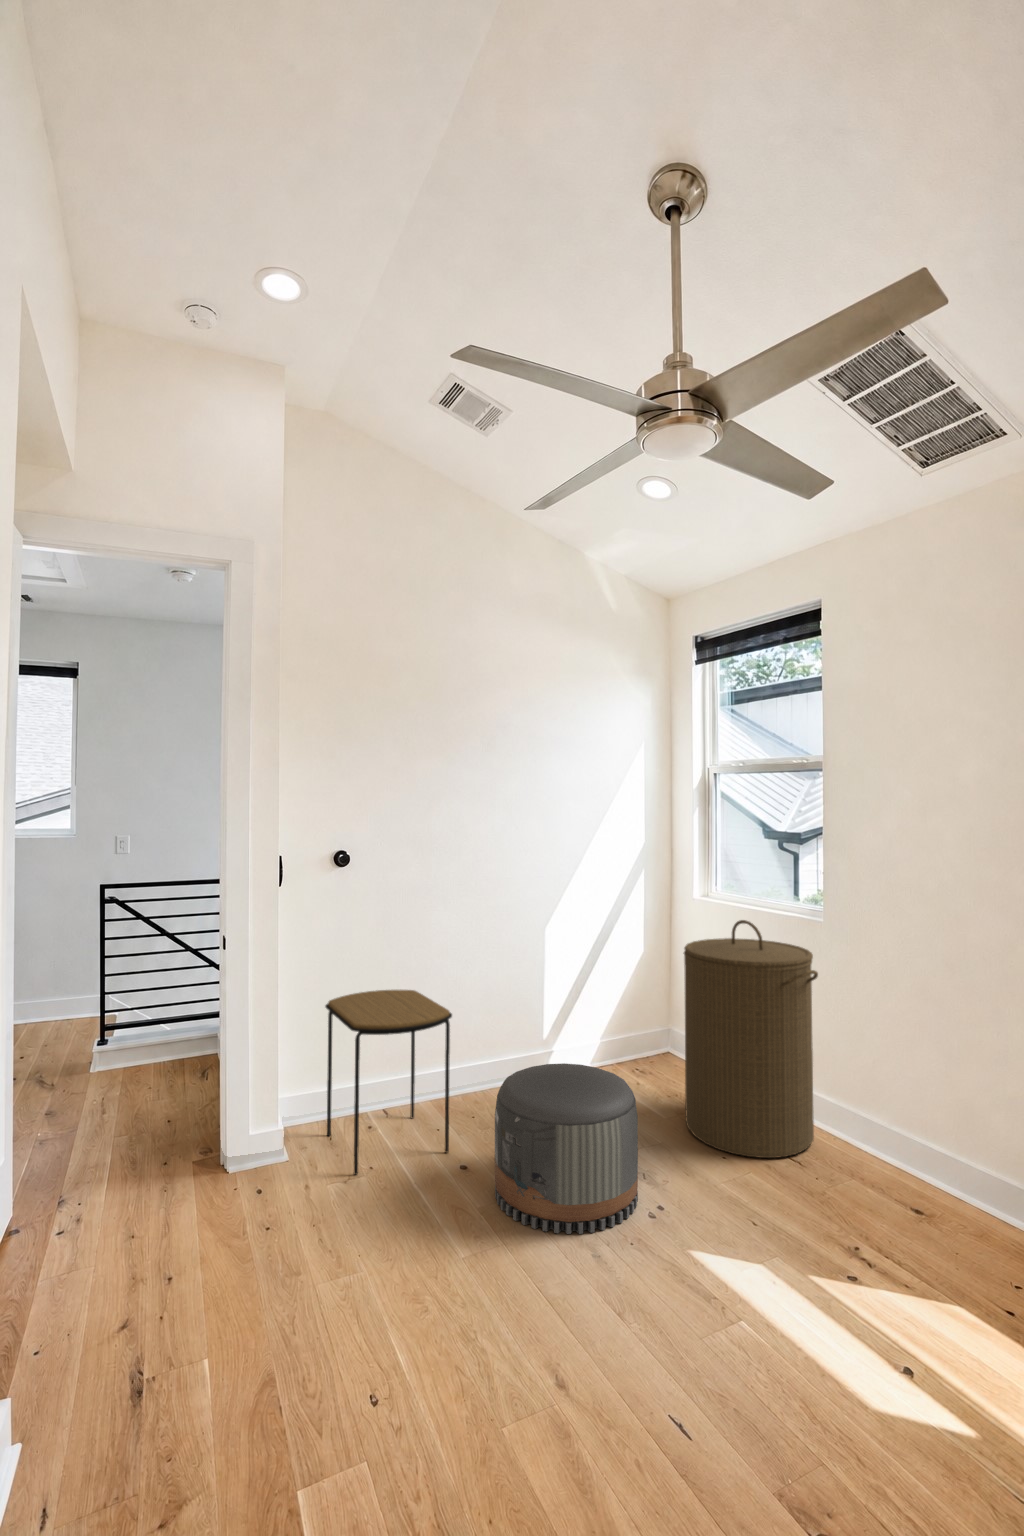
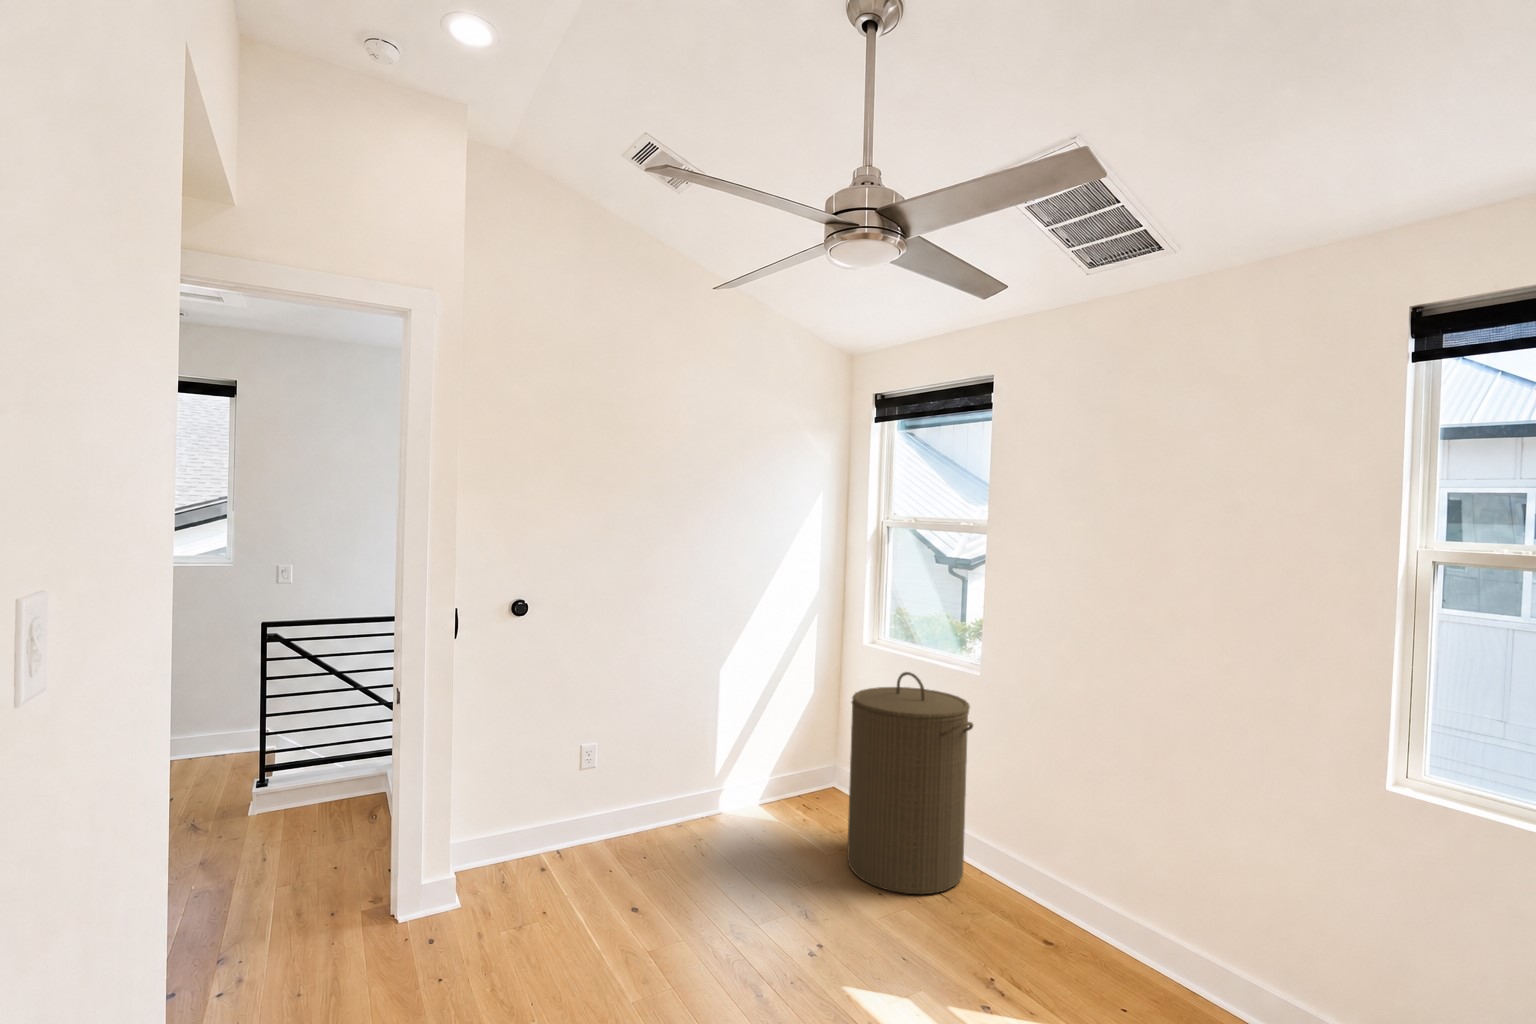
side table: present [325,990,452,1175] -> none [499,736,628,920]
pouf: present [495,1063,638,1234] -> none [665,810,803,975]

